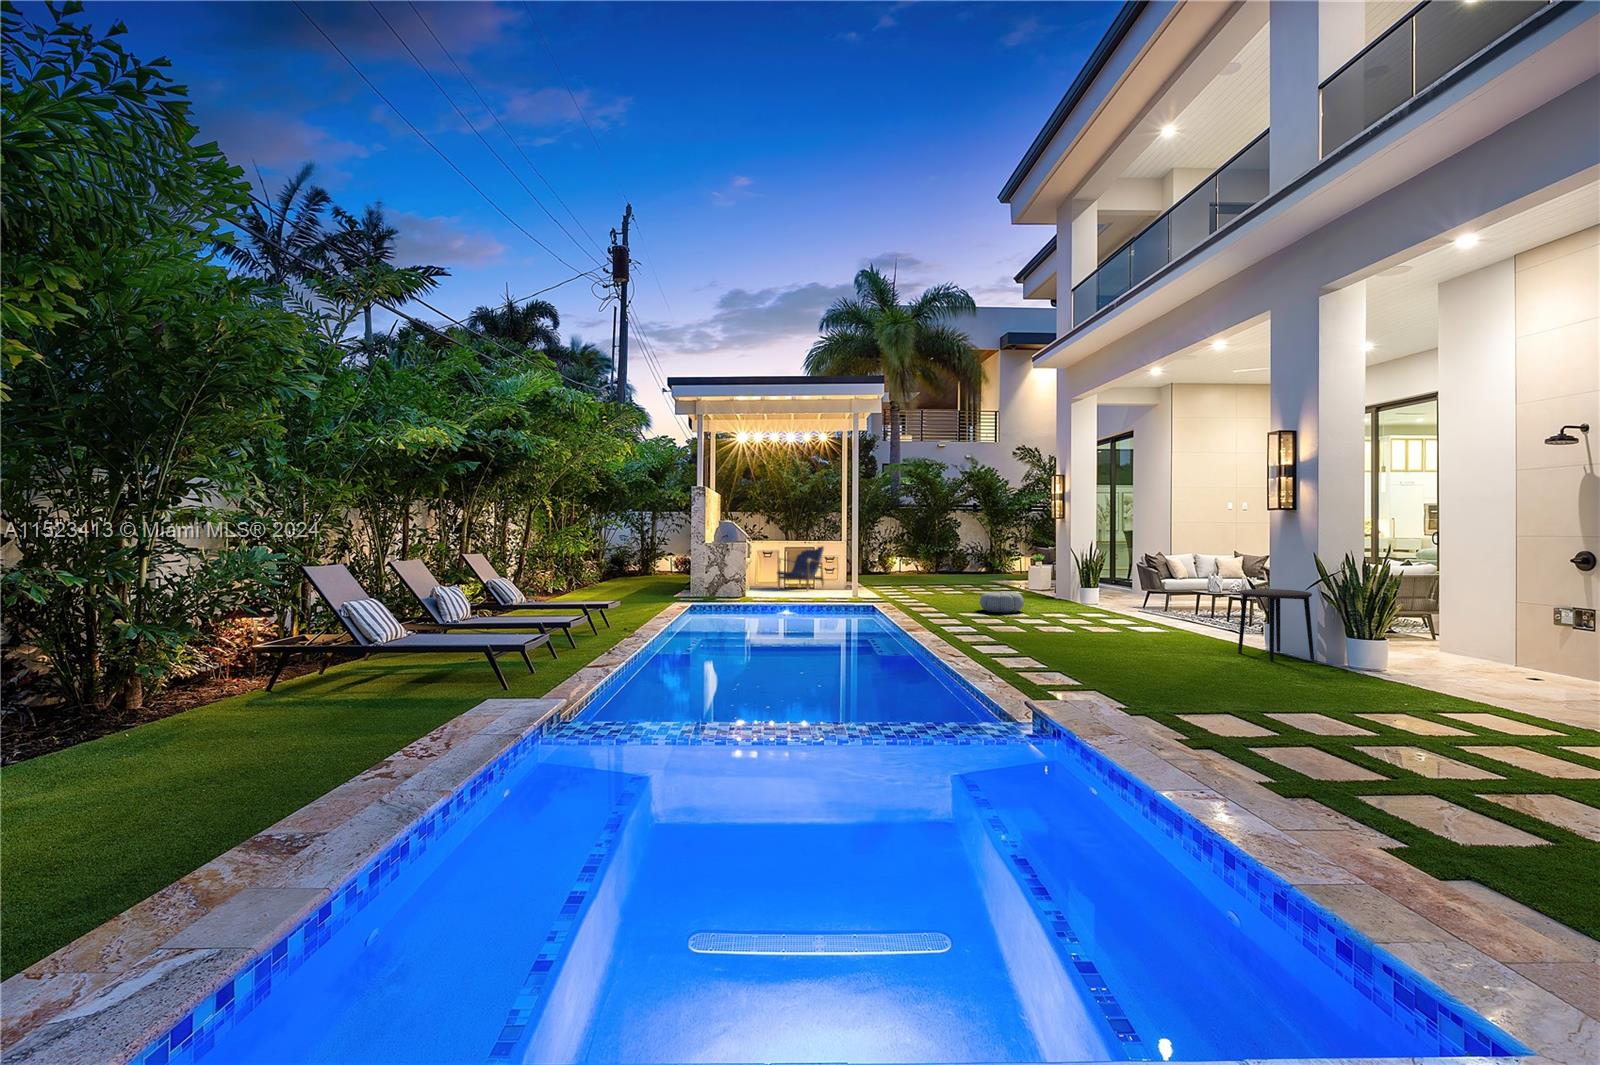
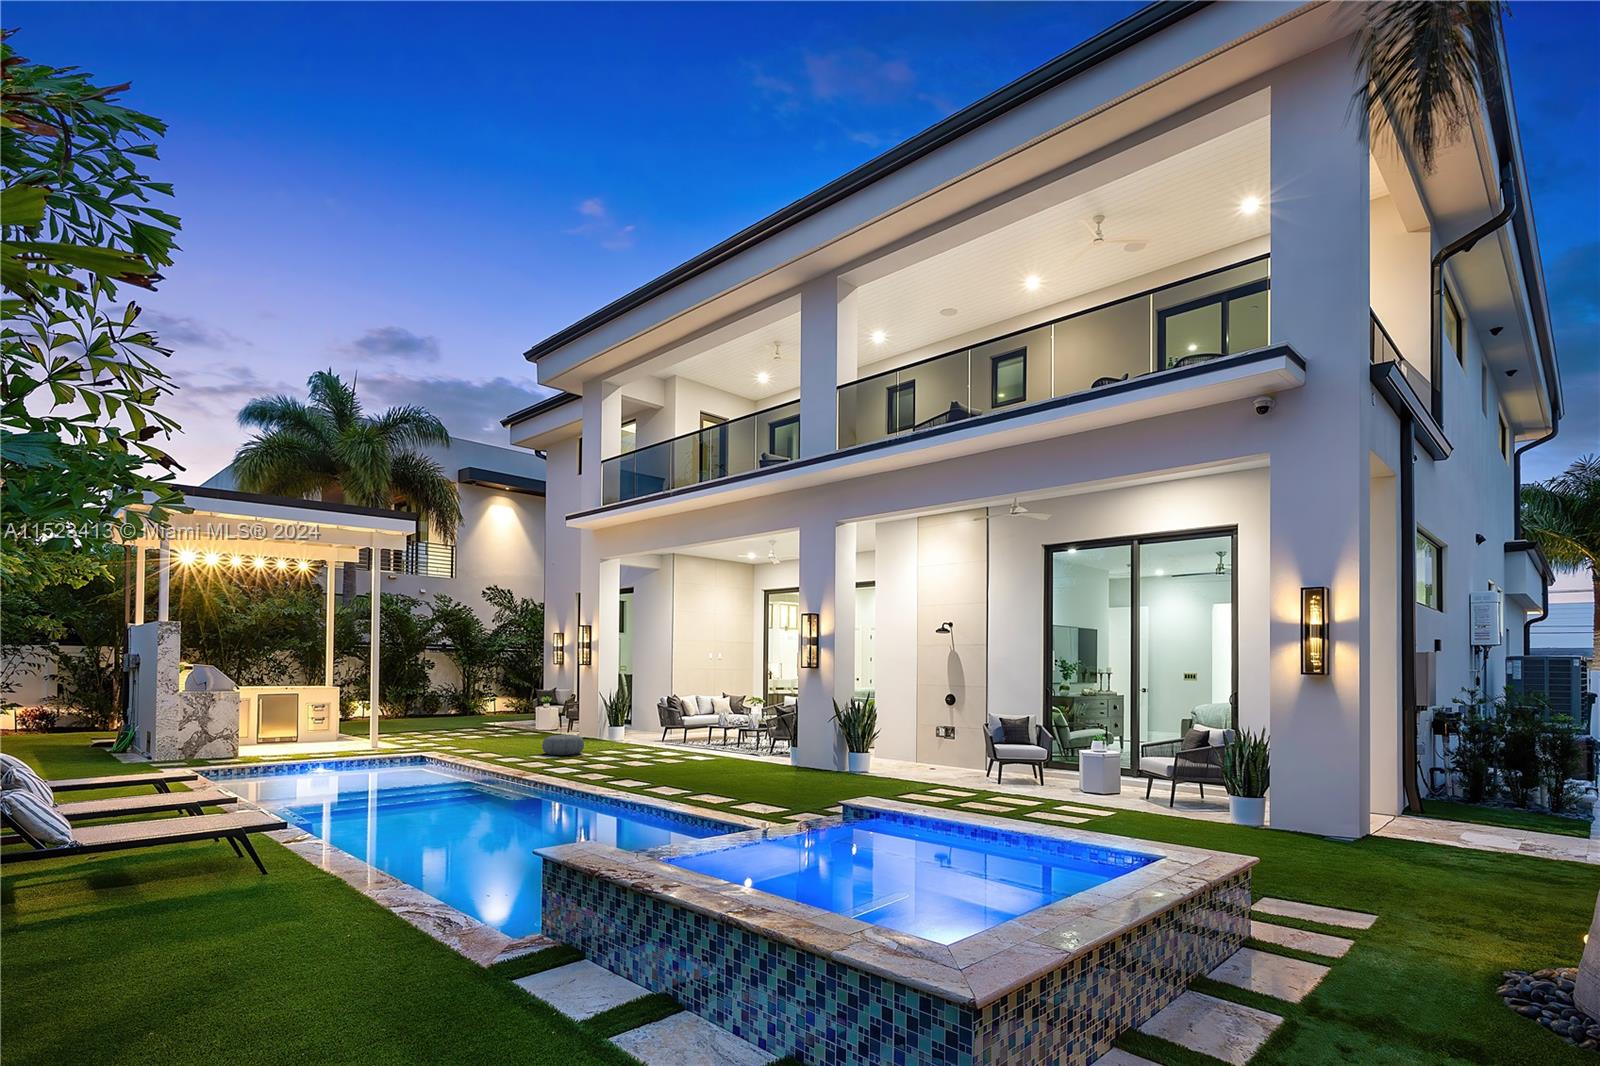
lounge chair: present [777,546,824,590] -> none [259,693,322,748]
side table: present [1238,589,1314,662] -> none [782,721,828,773]

